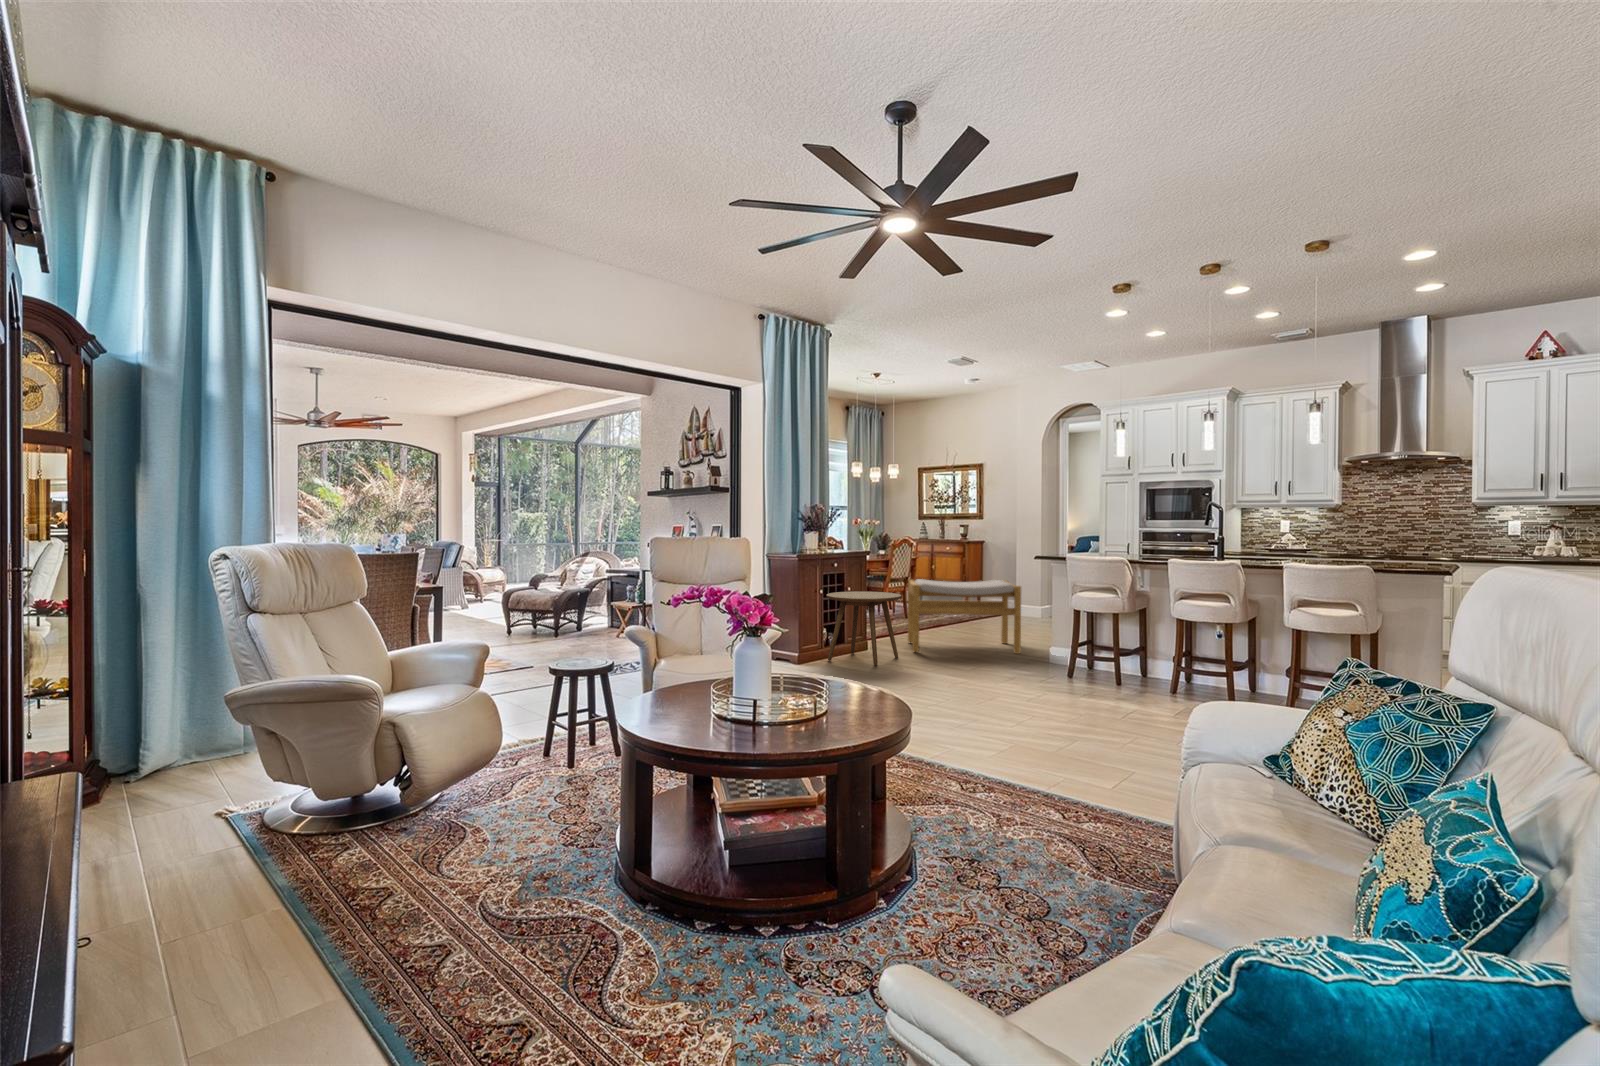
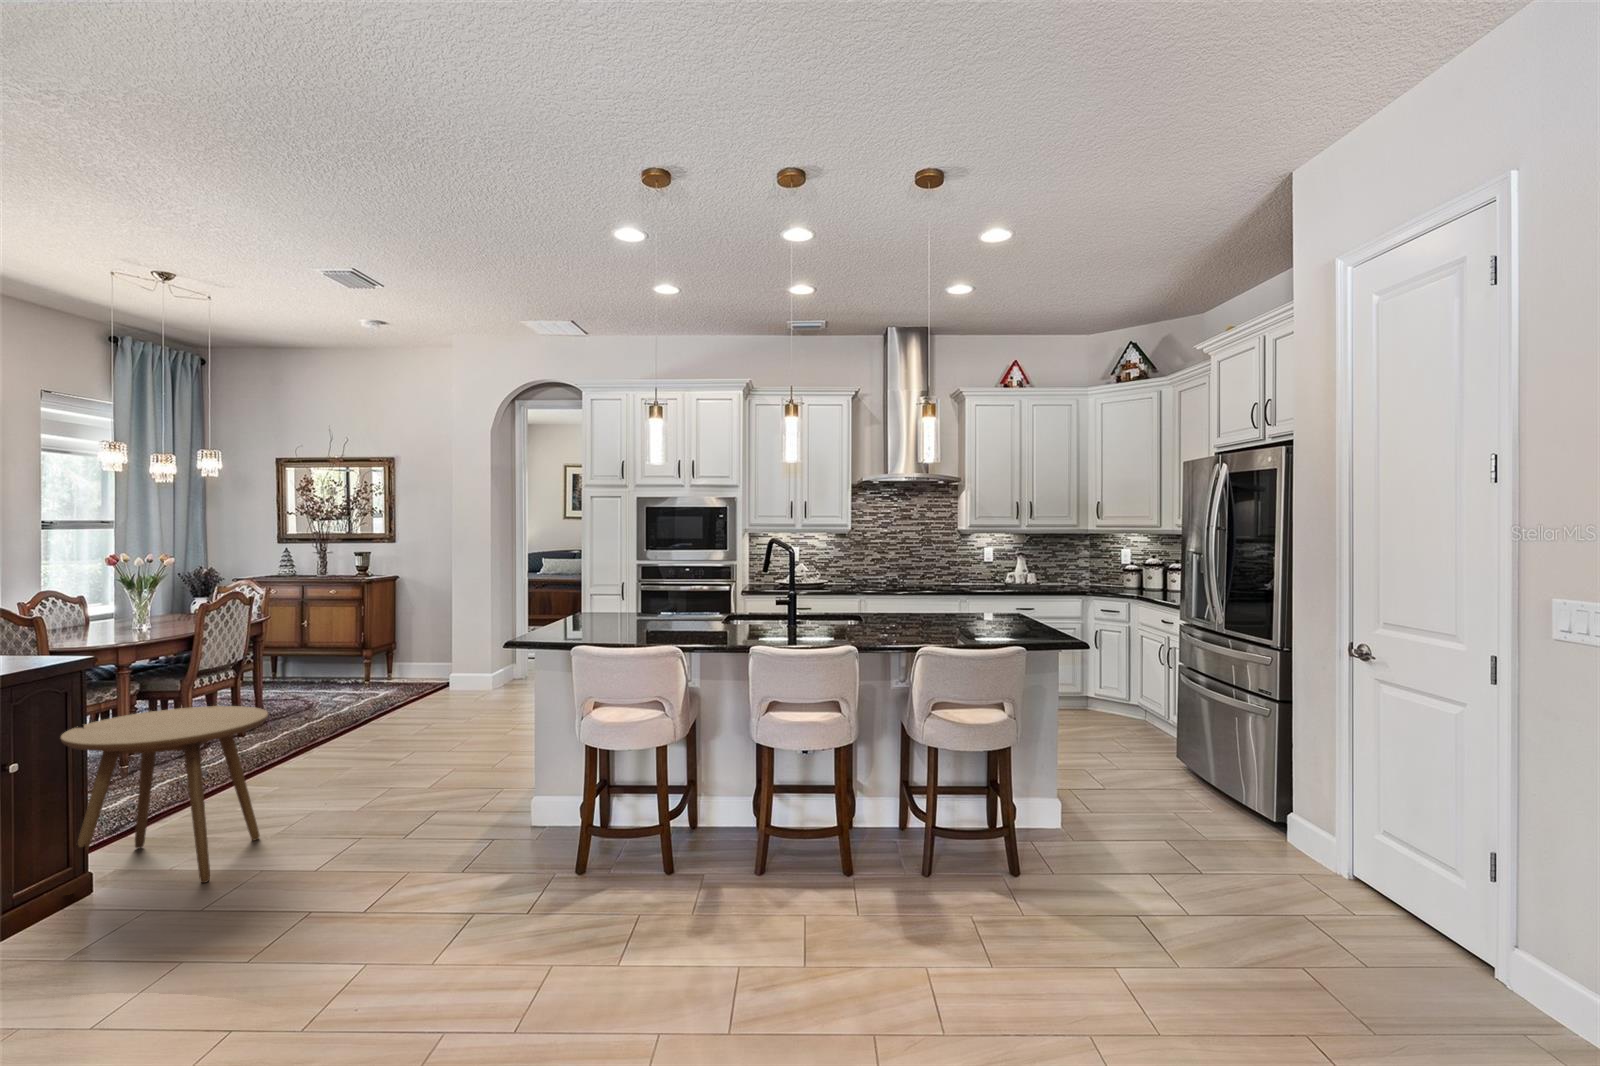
footstool: present [908,579,1021,654] -> none [274,650,501,813]

